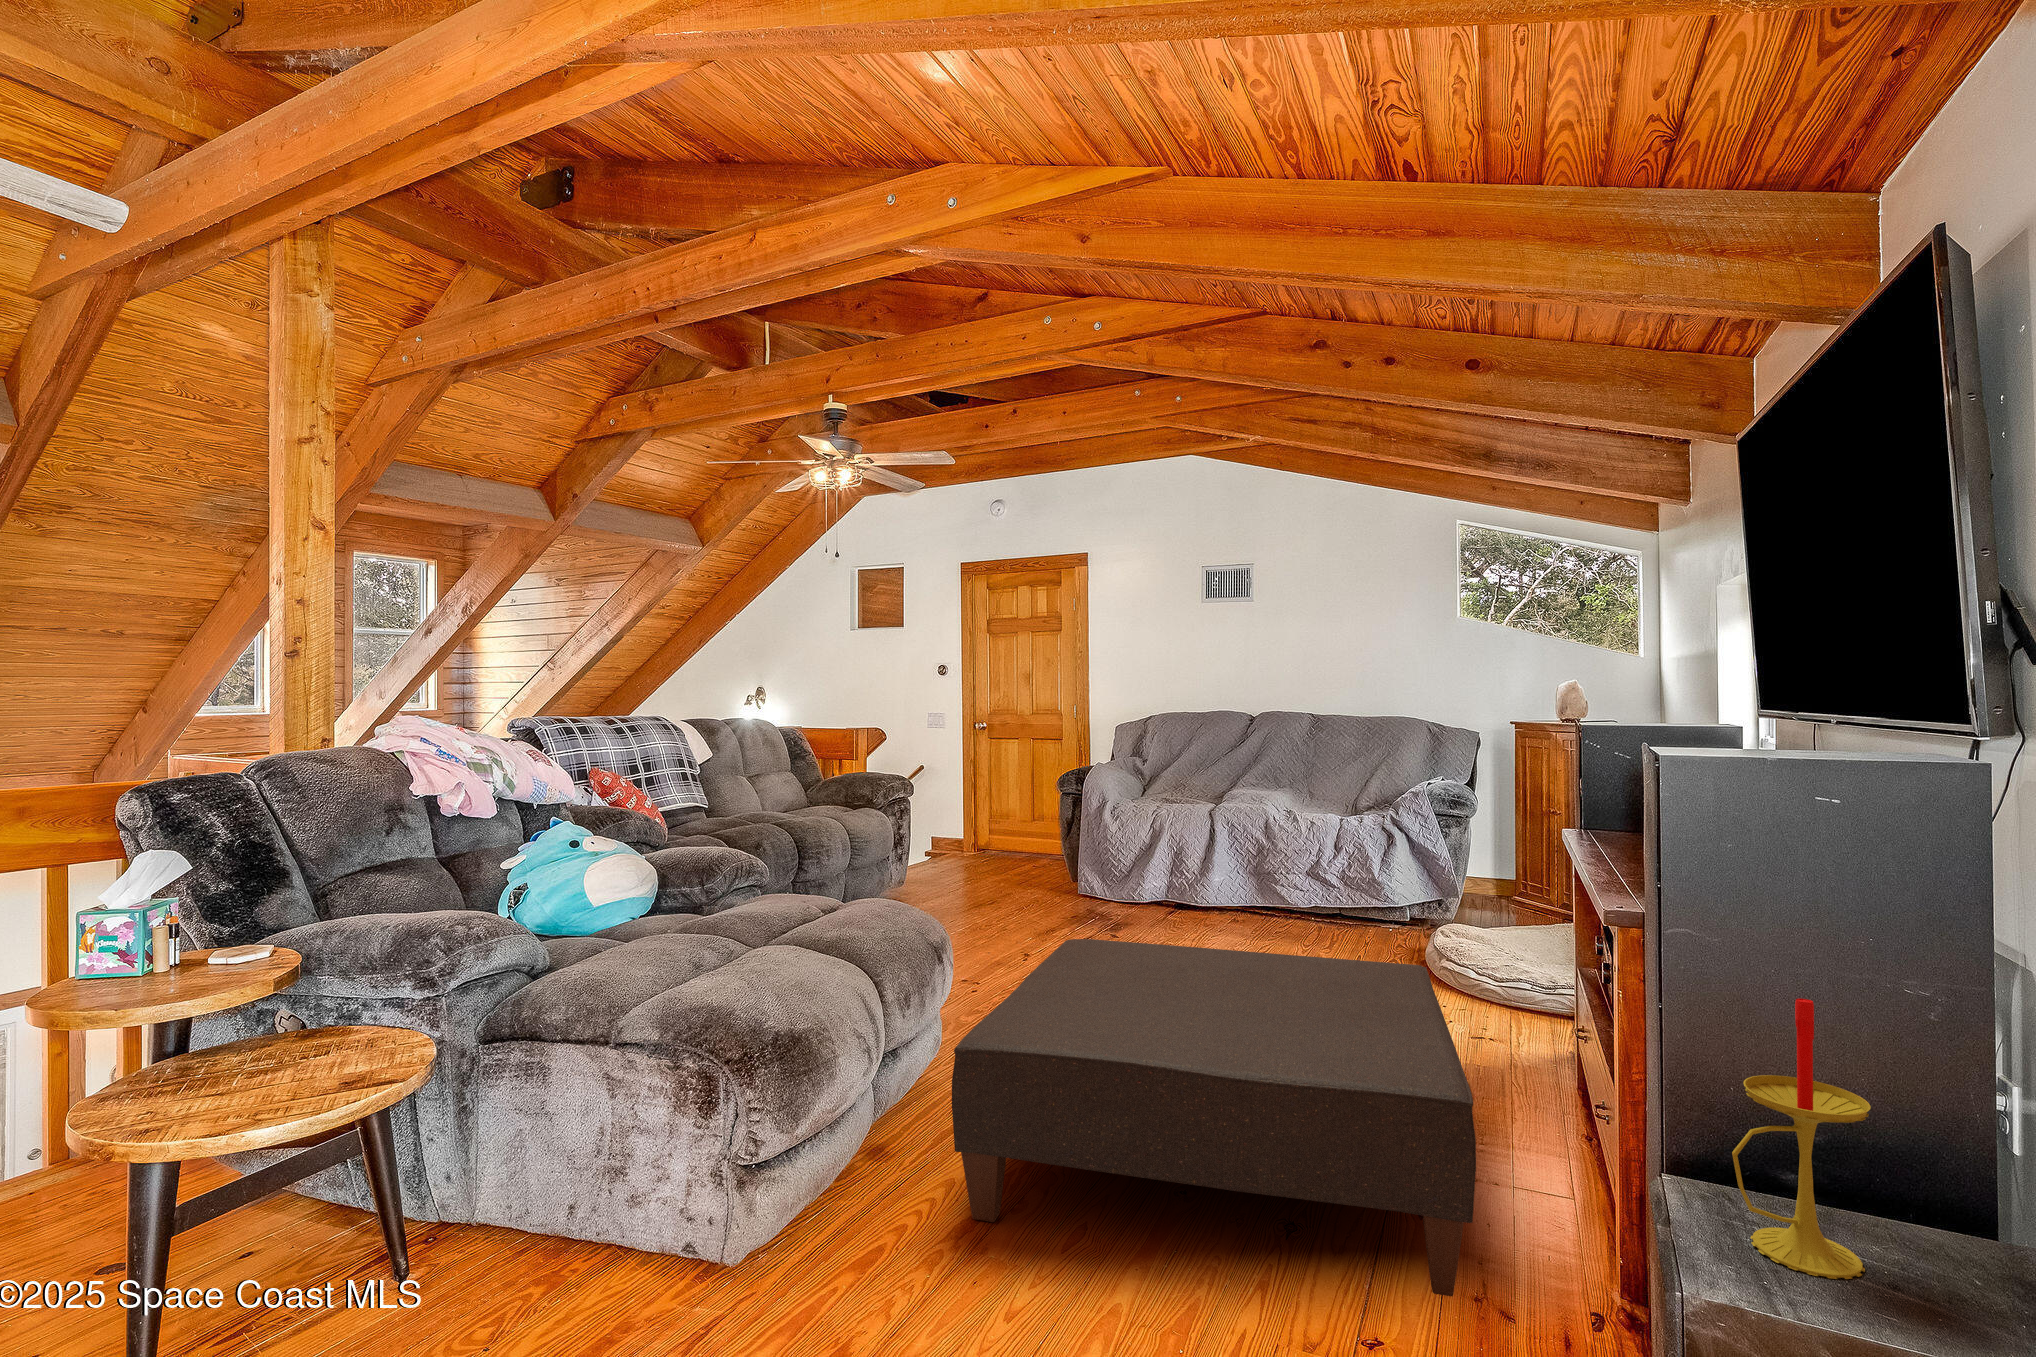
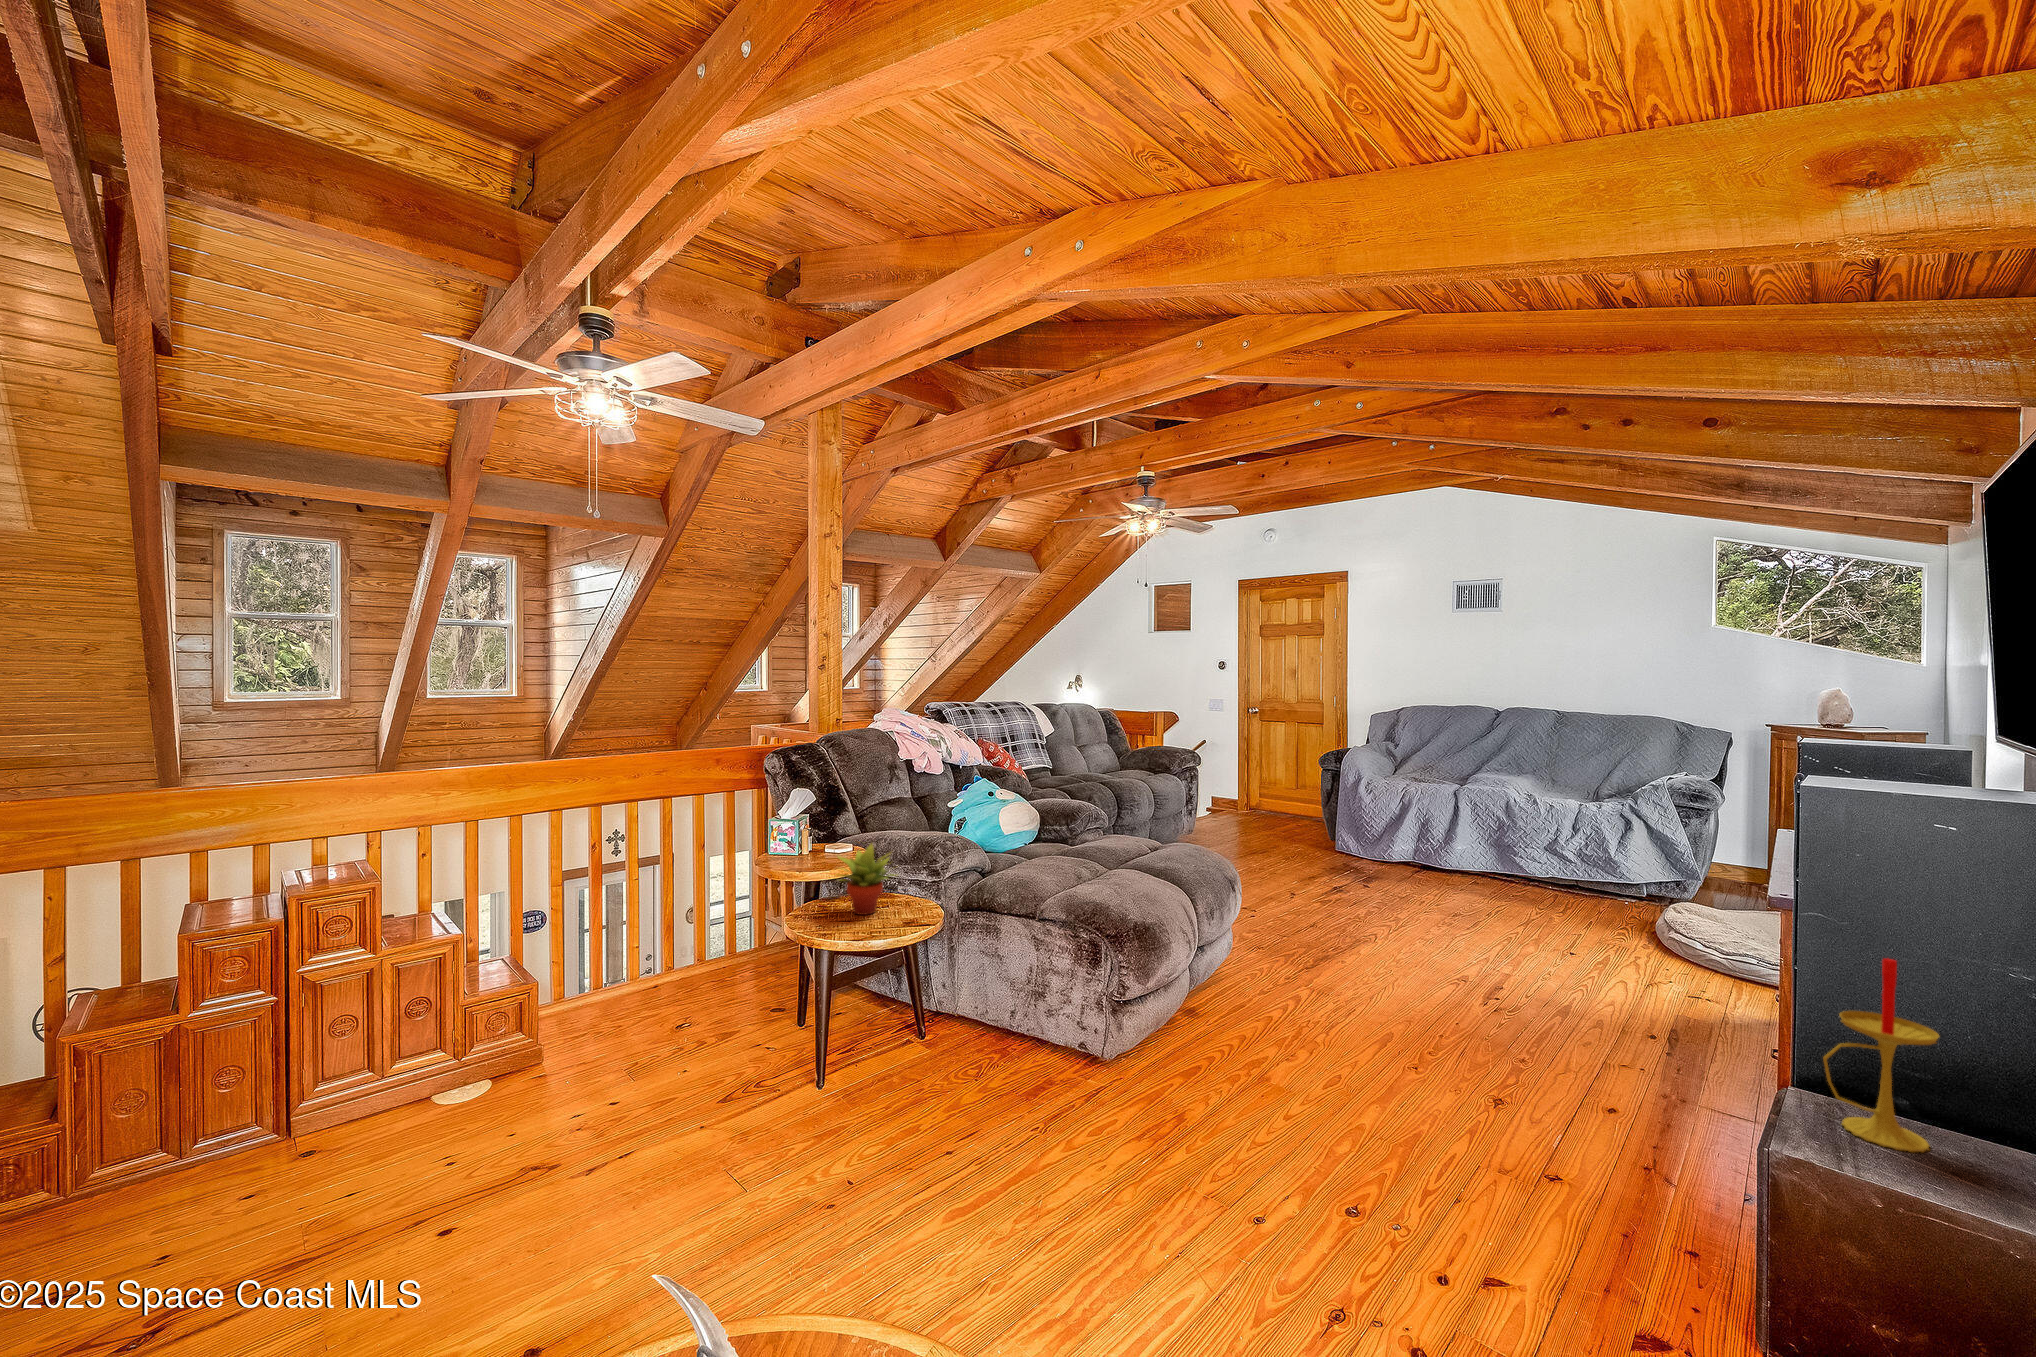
ottoman: present [952,939,1476,1296] -> none [1250,883,1649,1160]
succulent plant: none [198,942,343,1077] -> present [837,843,895,915]

